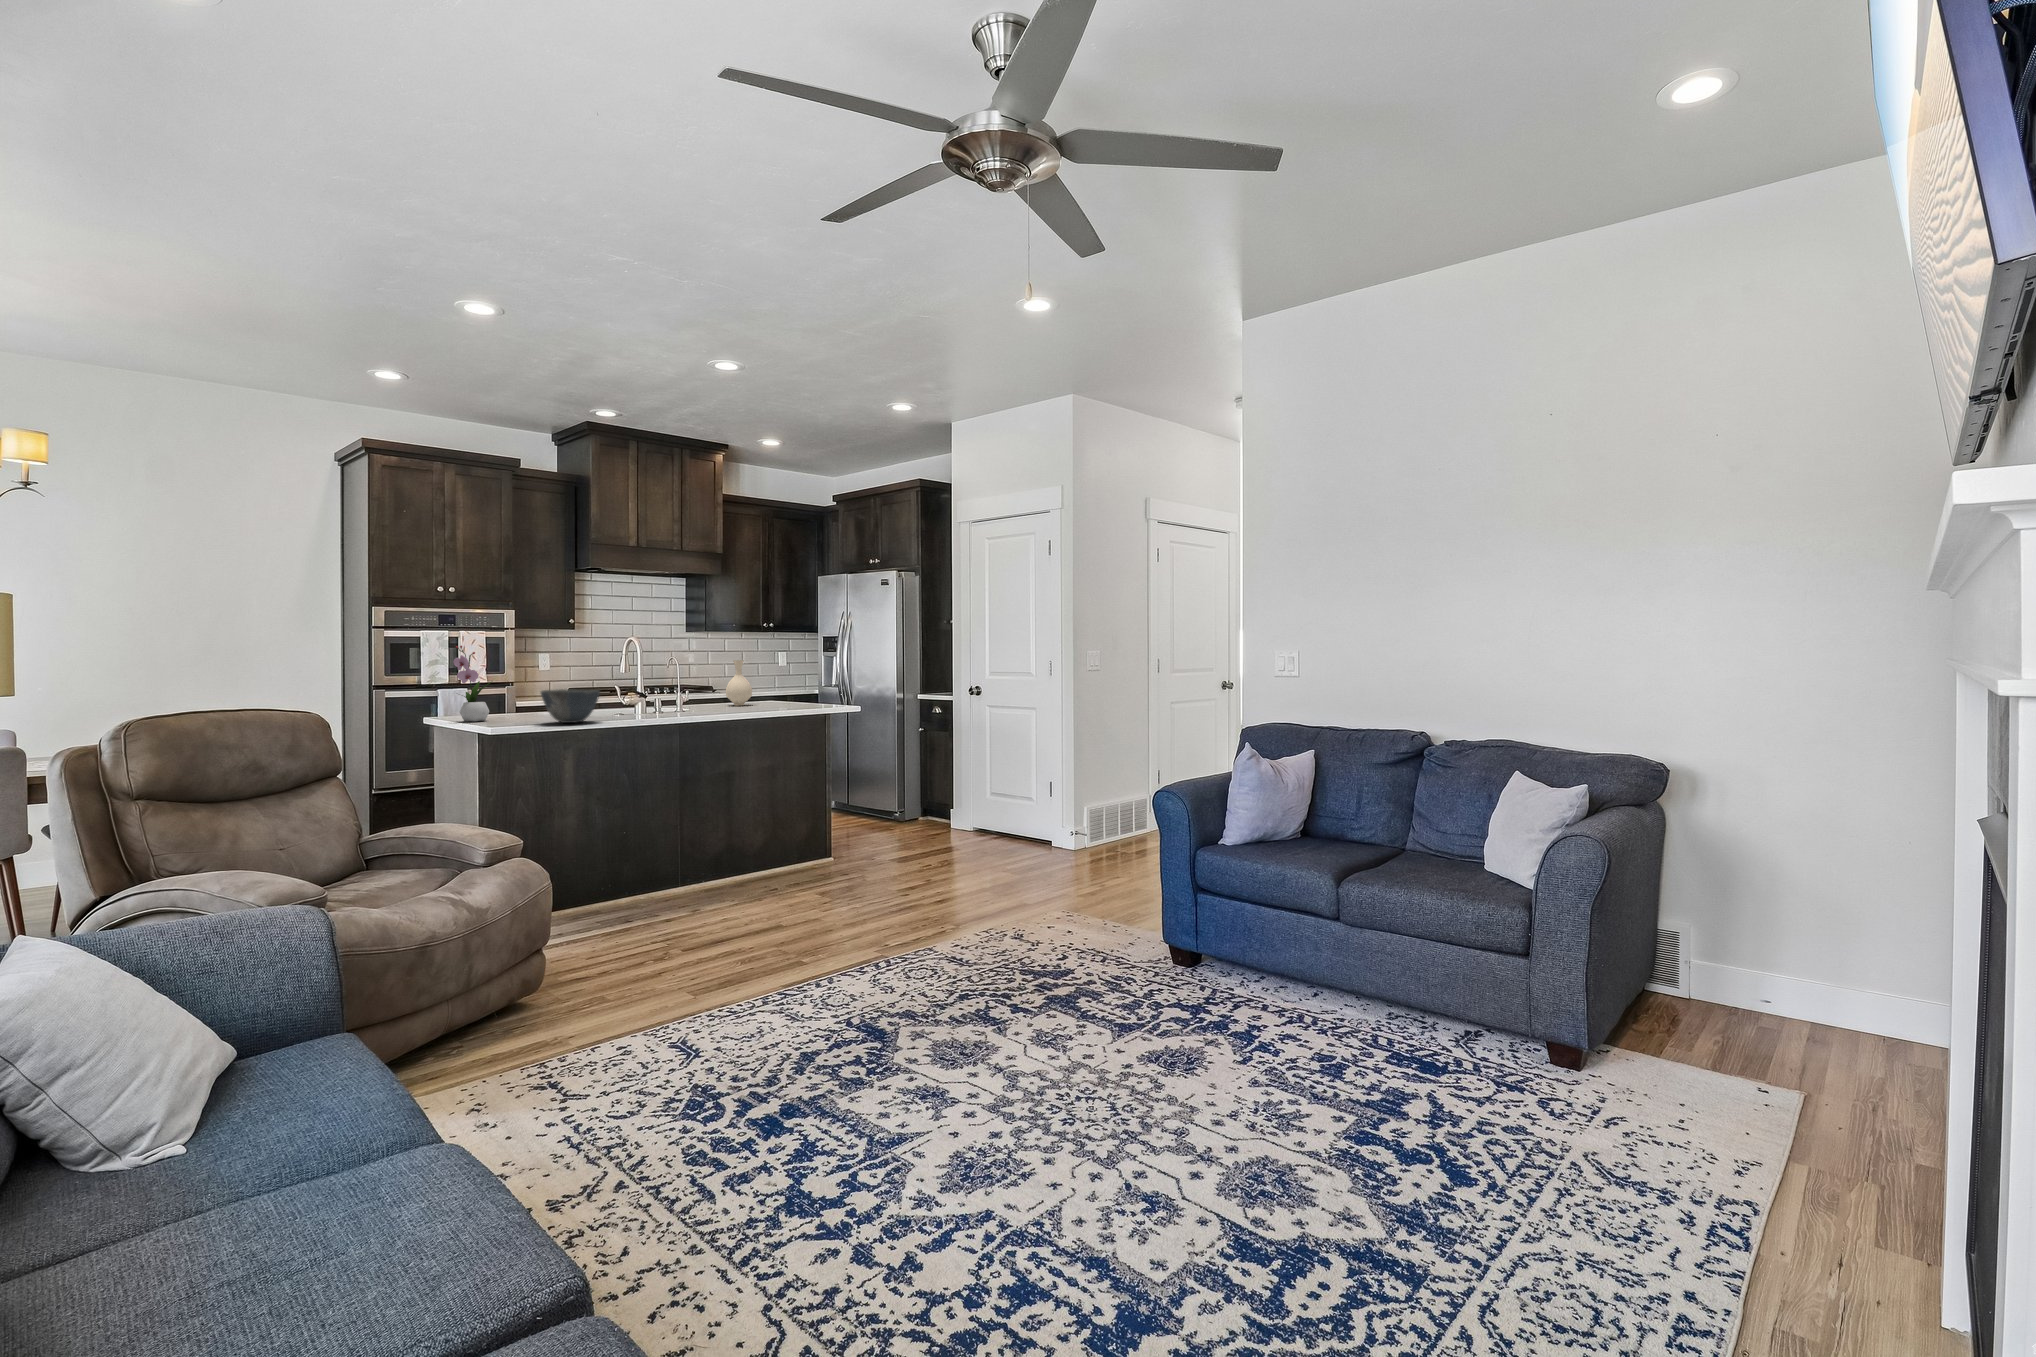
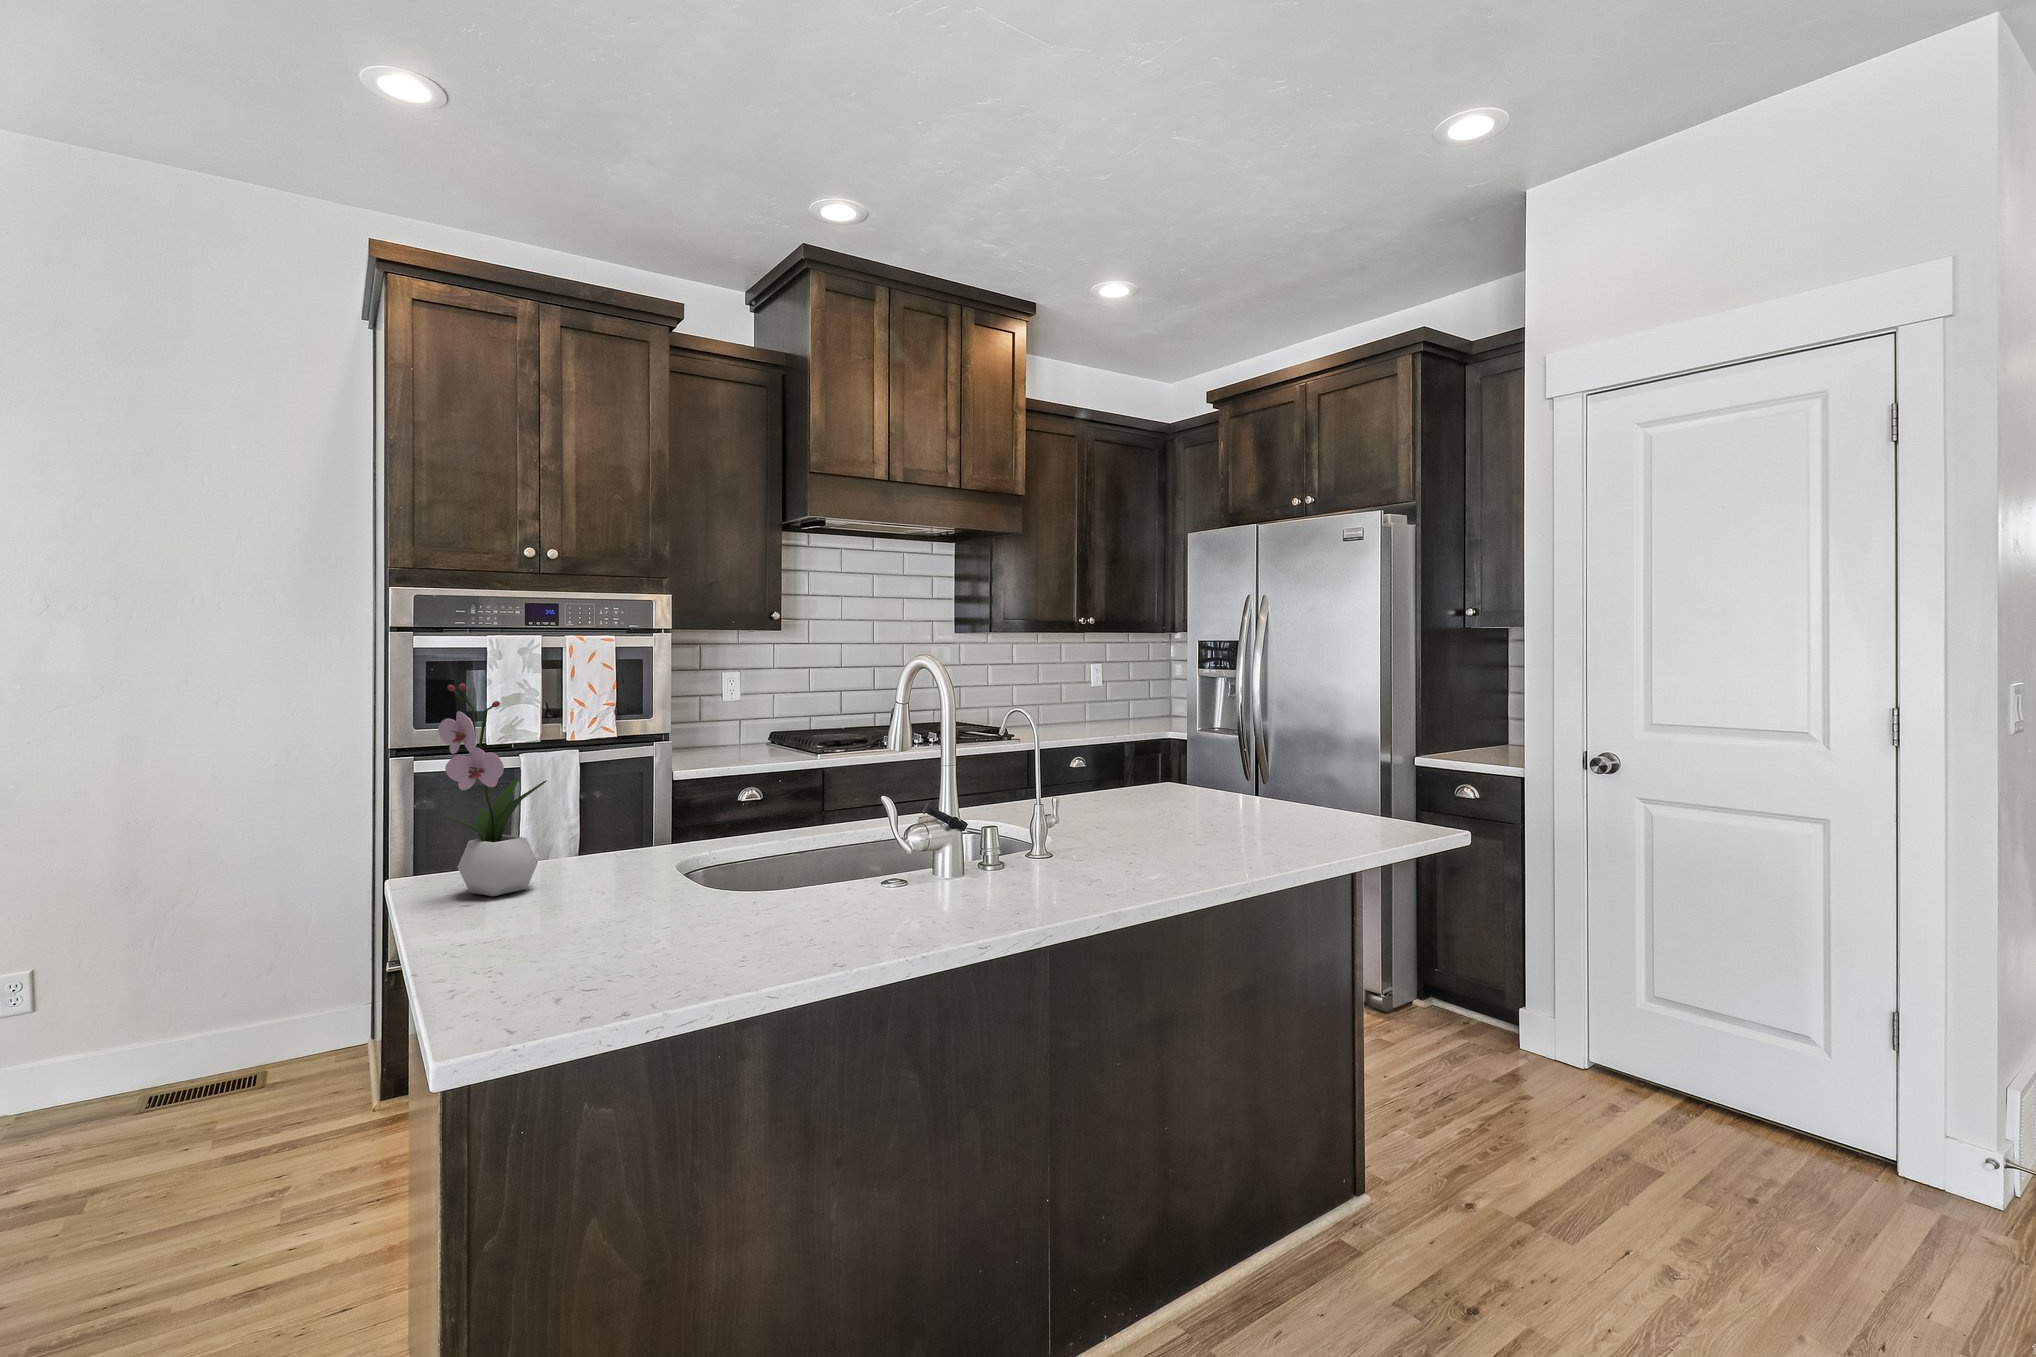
vase: present [726,660,752,706] -> none [1098,707,1159,815]
bowl: present [541,689,600,723] -> none [648,815,823,932]

